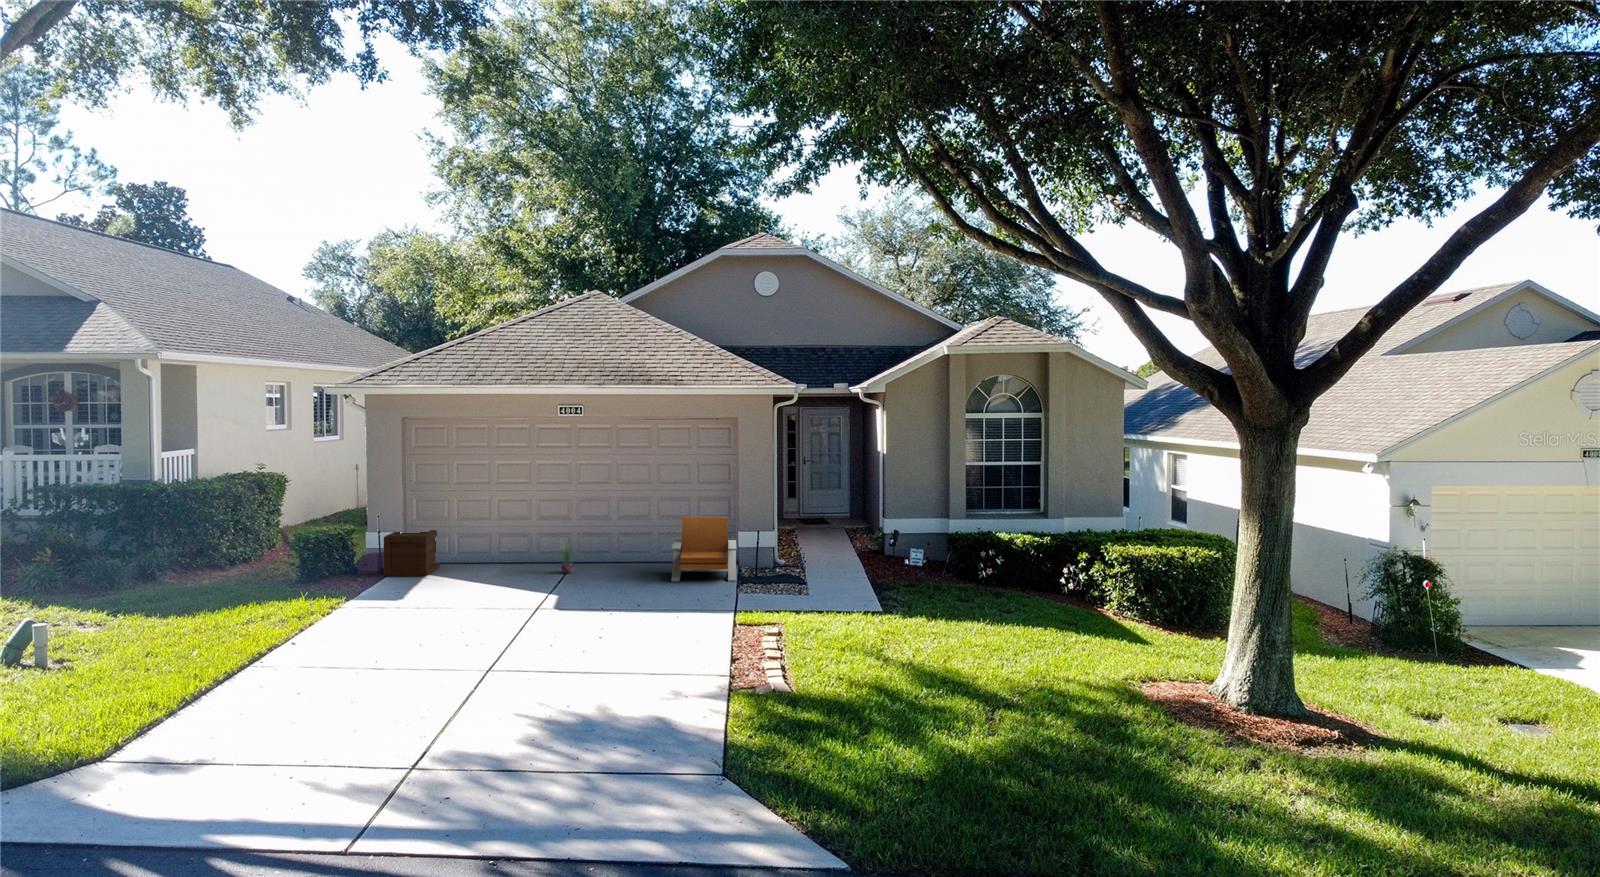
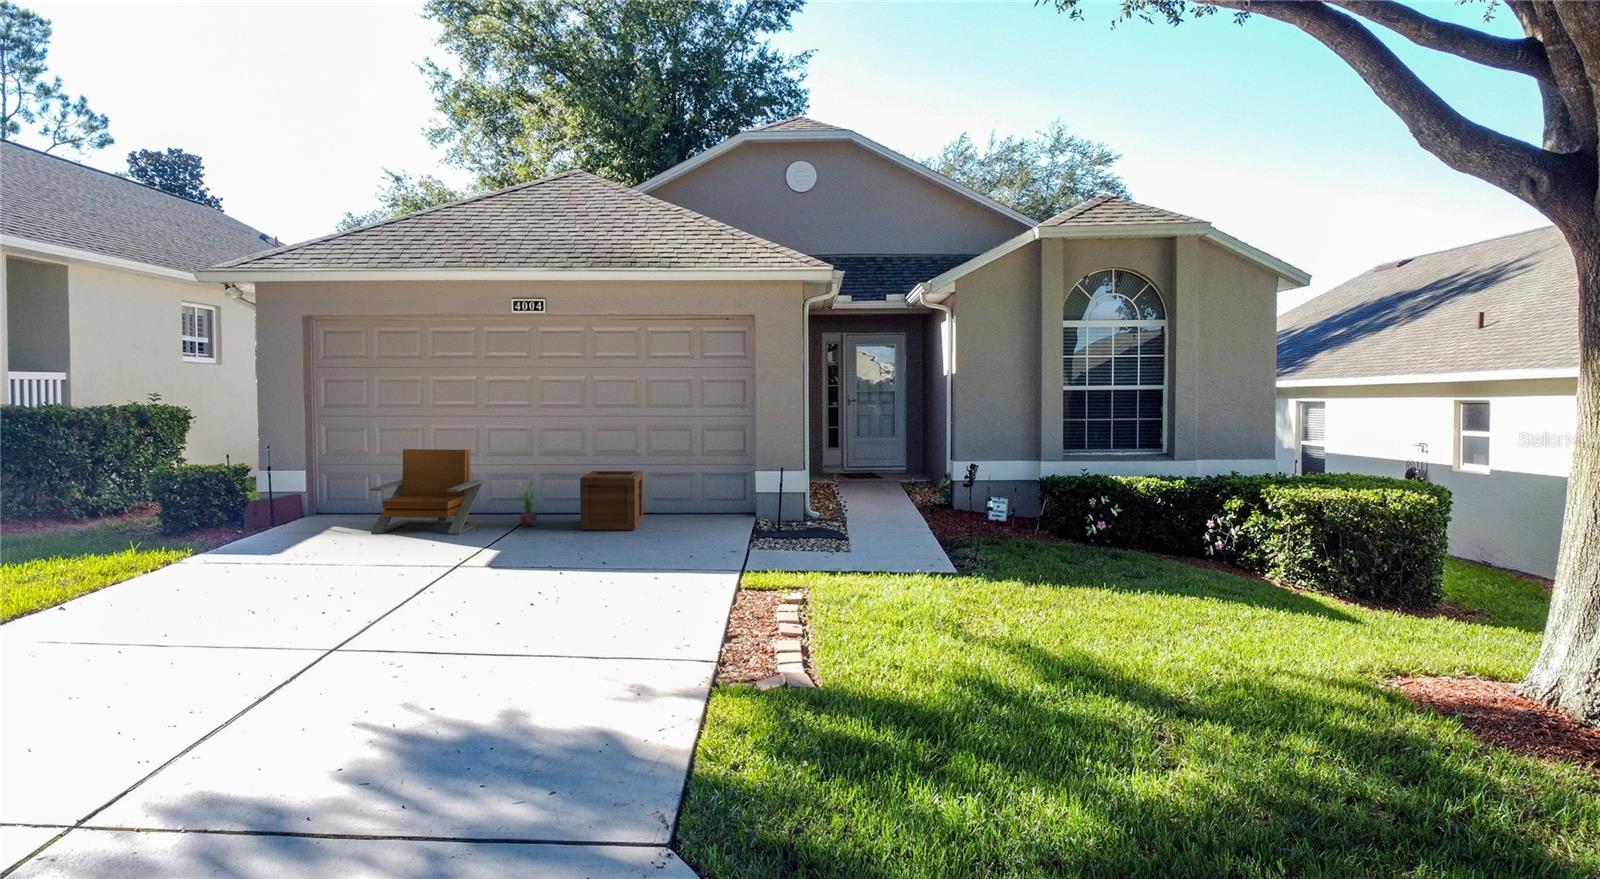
lounge chair: present [671,516,737,582] -> present [370,449,484,535]
wooden crate: present [384,529,440,576] -> present [580,471,643,531]

